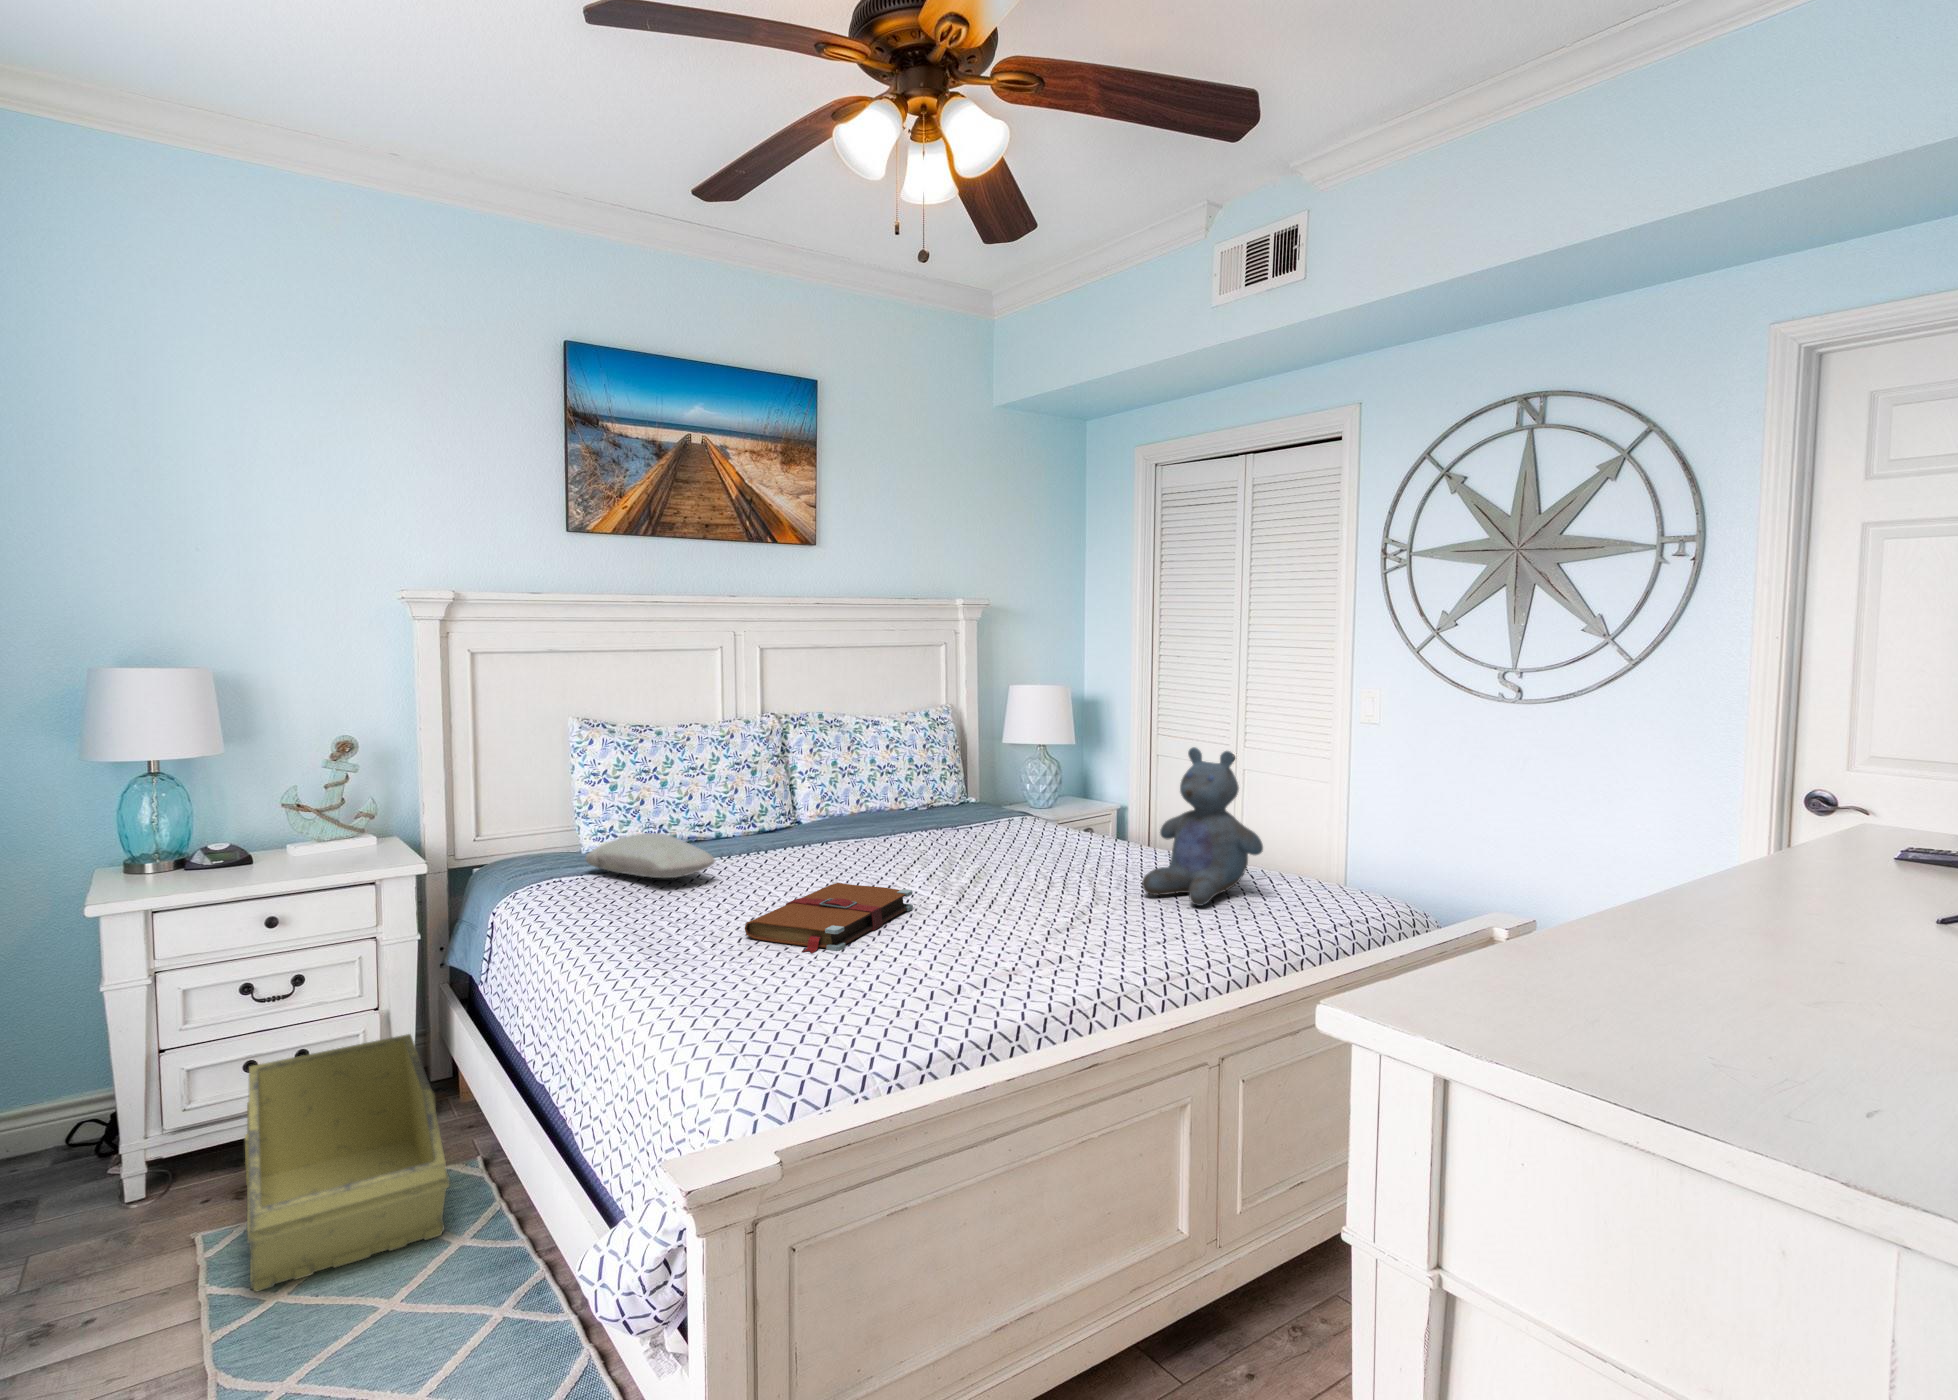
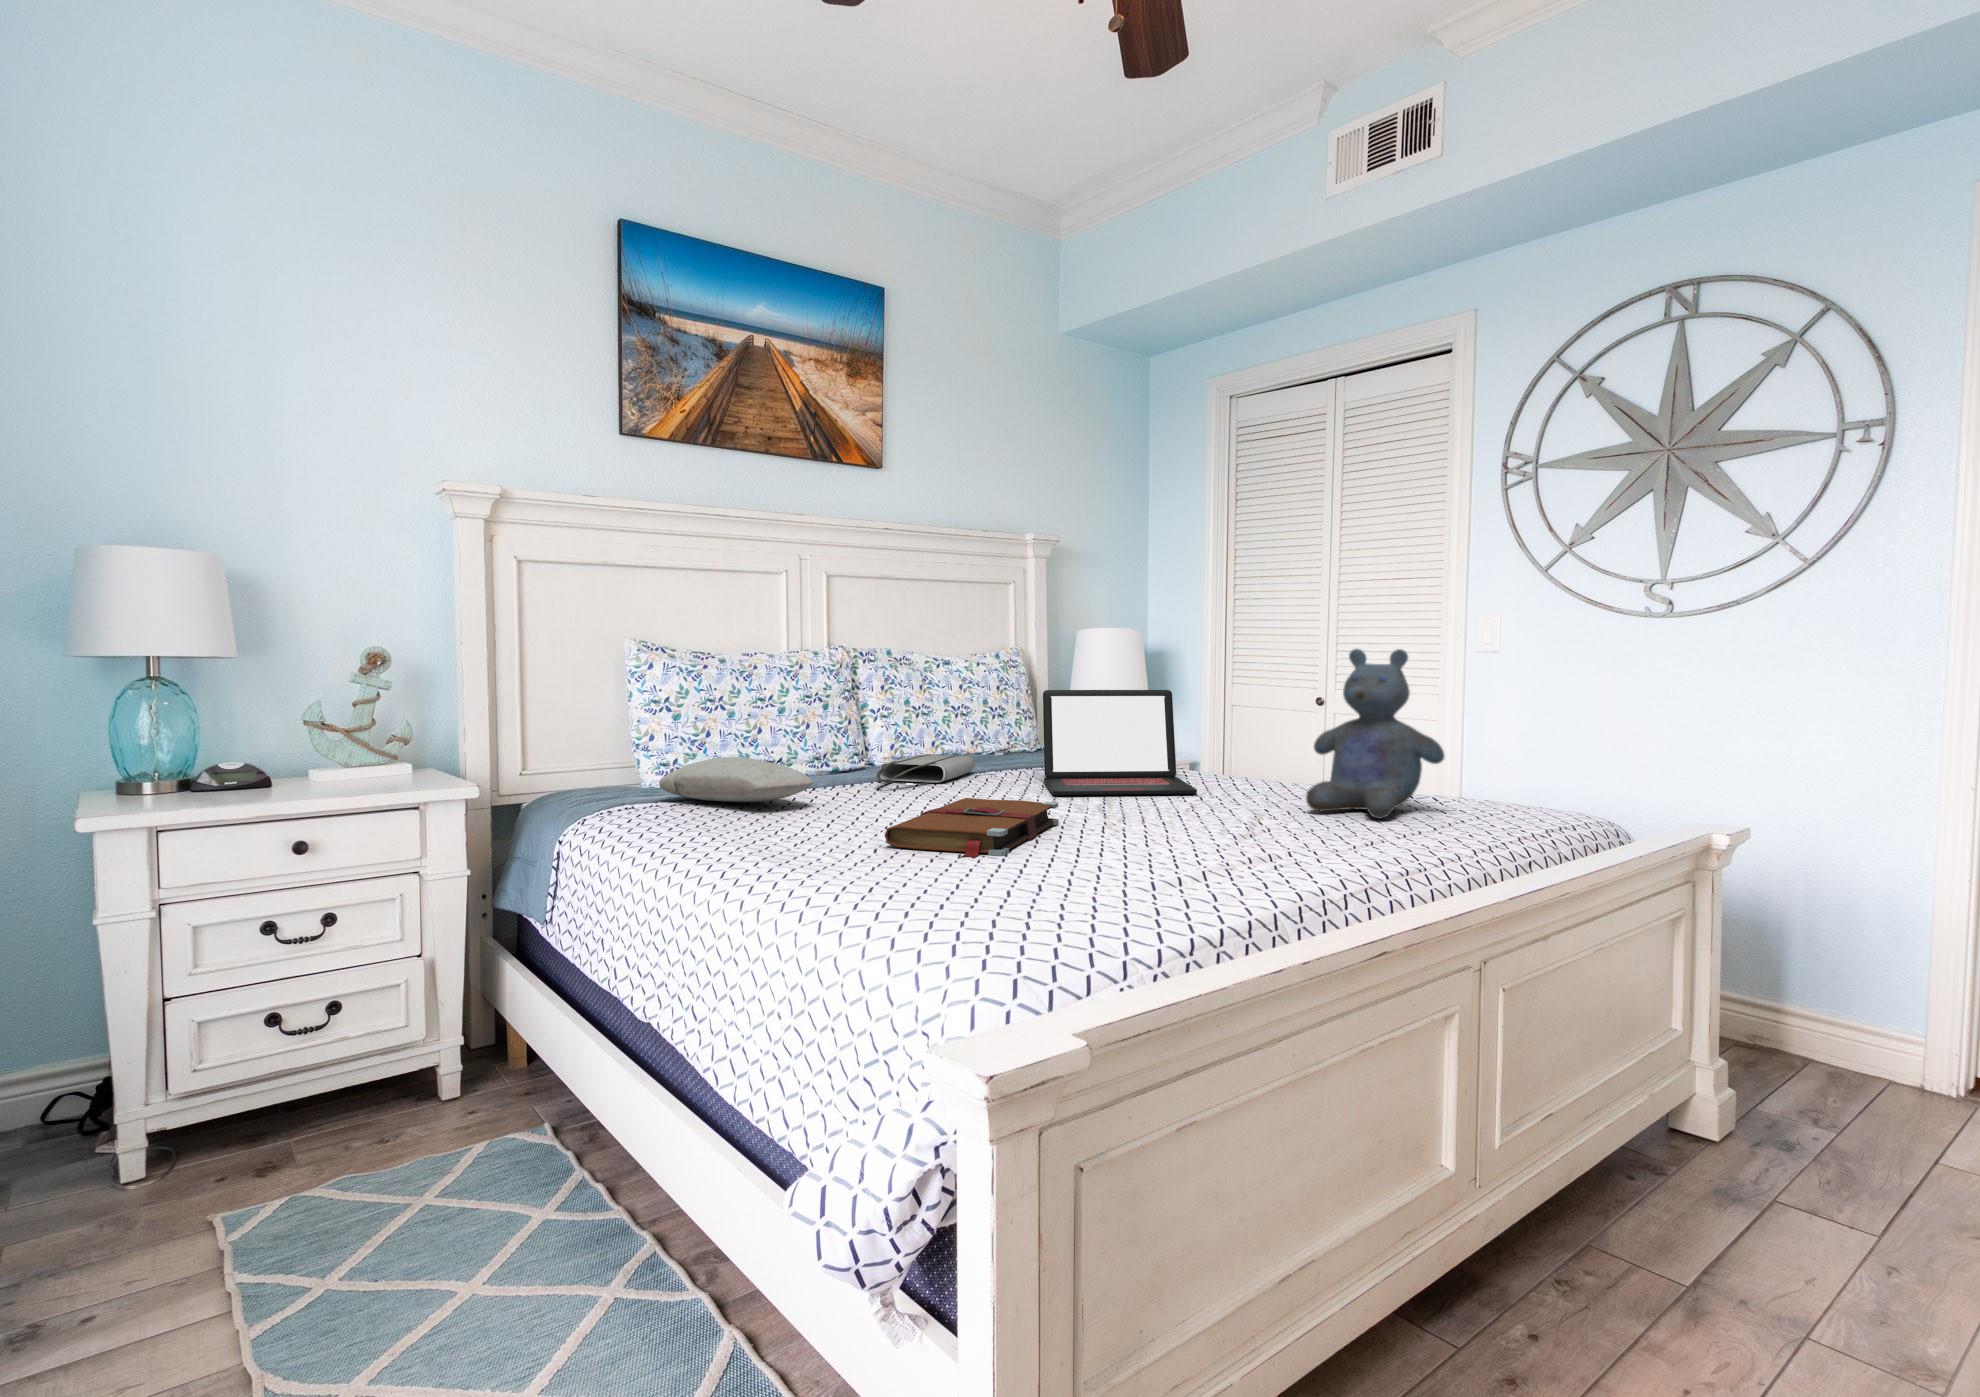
laptop: none [934,766,1065,869] -> present [1043,690,1197,796]
tote bag: none [784,818,886,853] -> present [876,754,975,784]
storage bin: present [245,1034,450,1292] -> none [271,984,530,1277]

